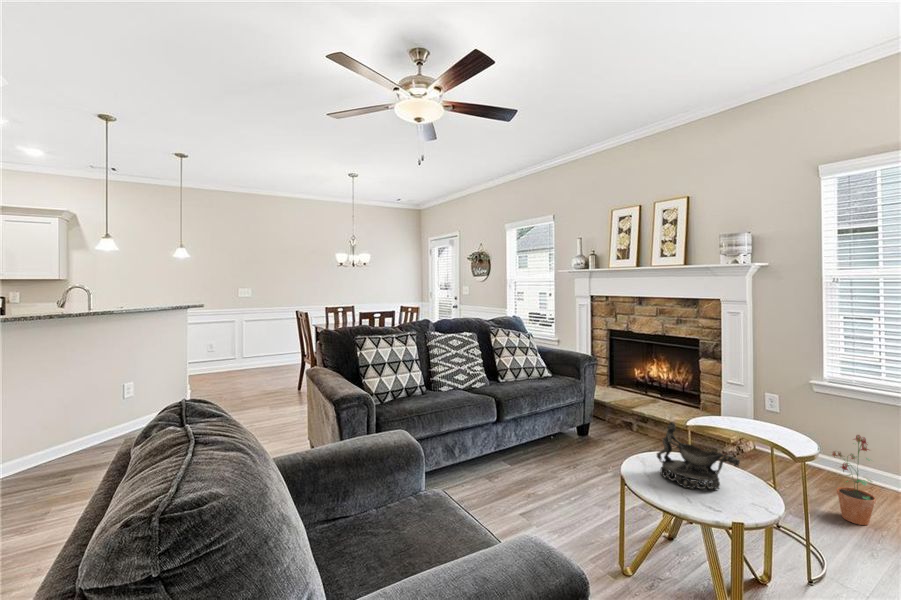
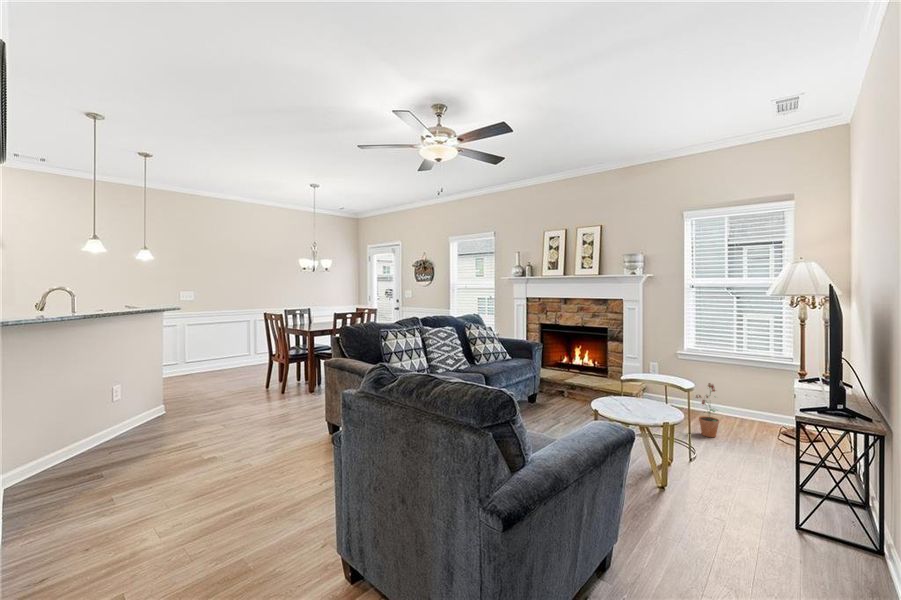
decorative bowl: present [657,422,740,489] -> none [614,374,662,412]

